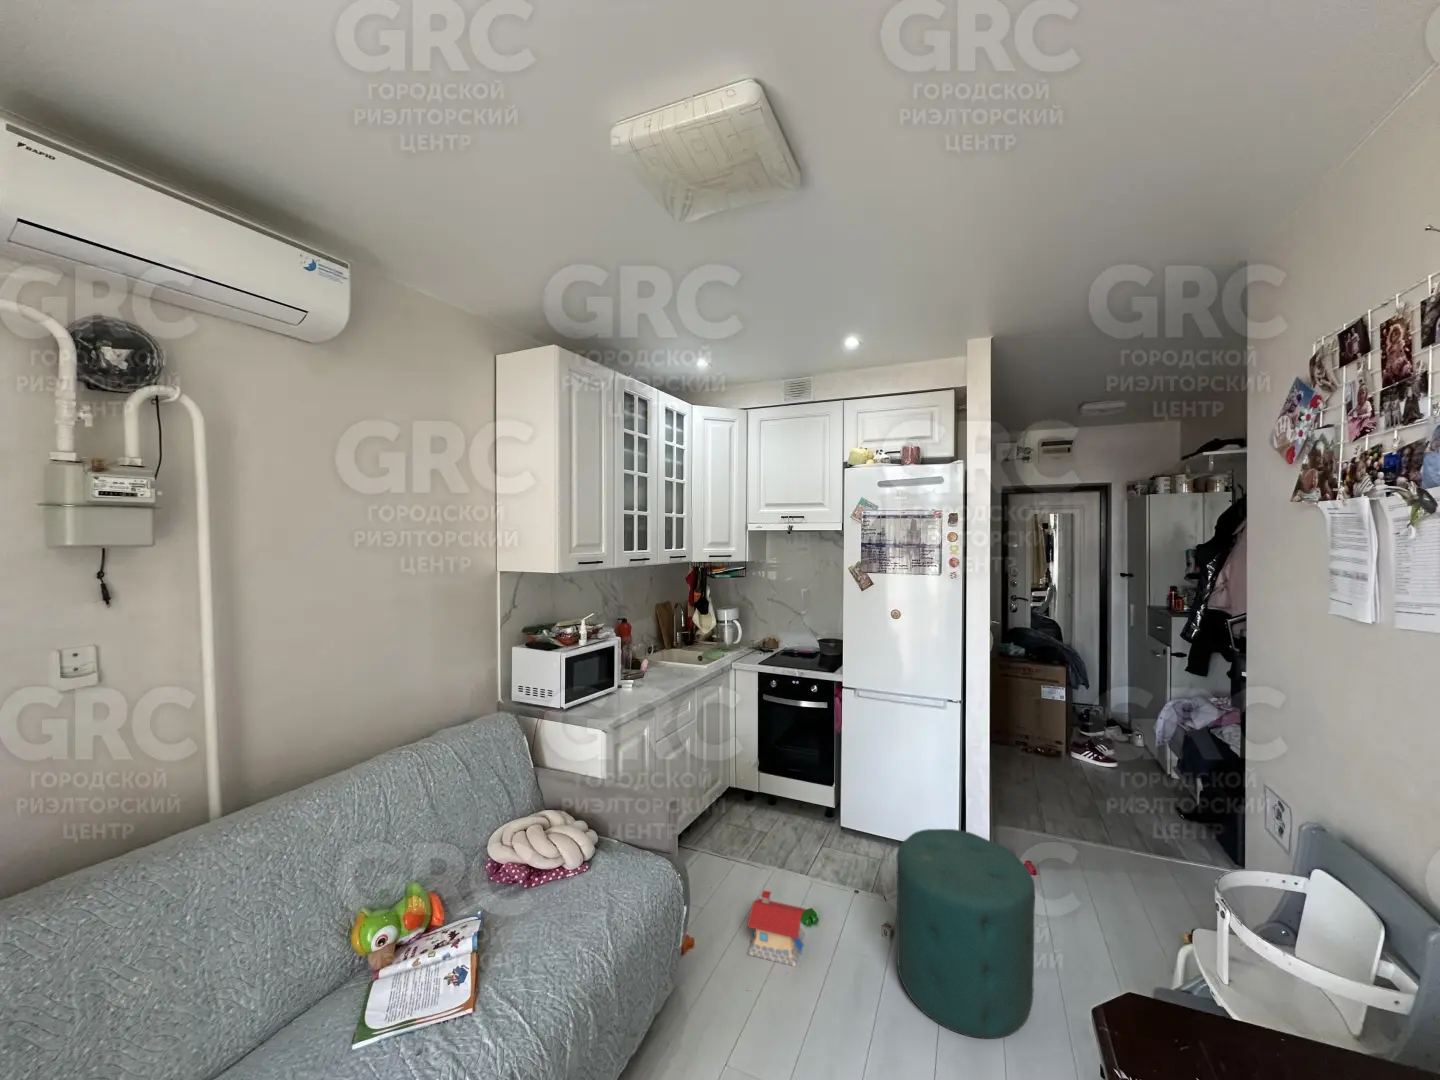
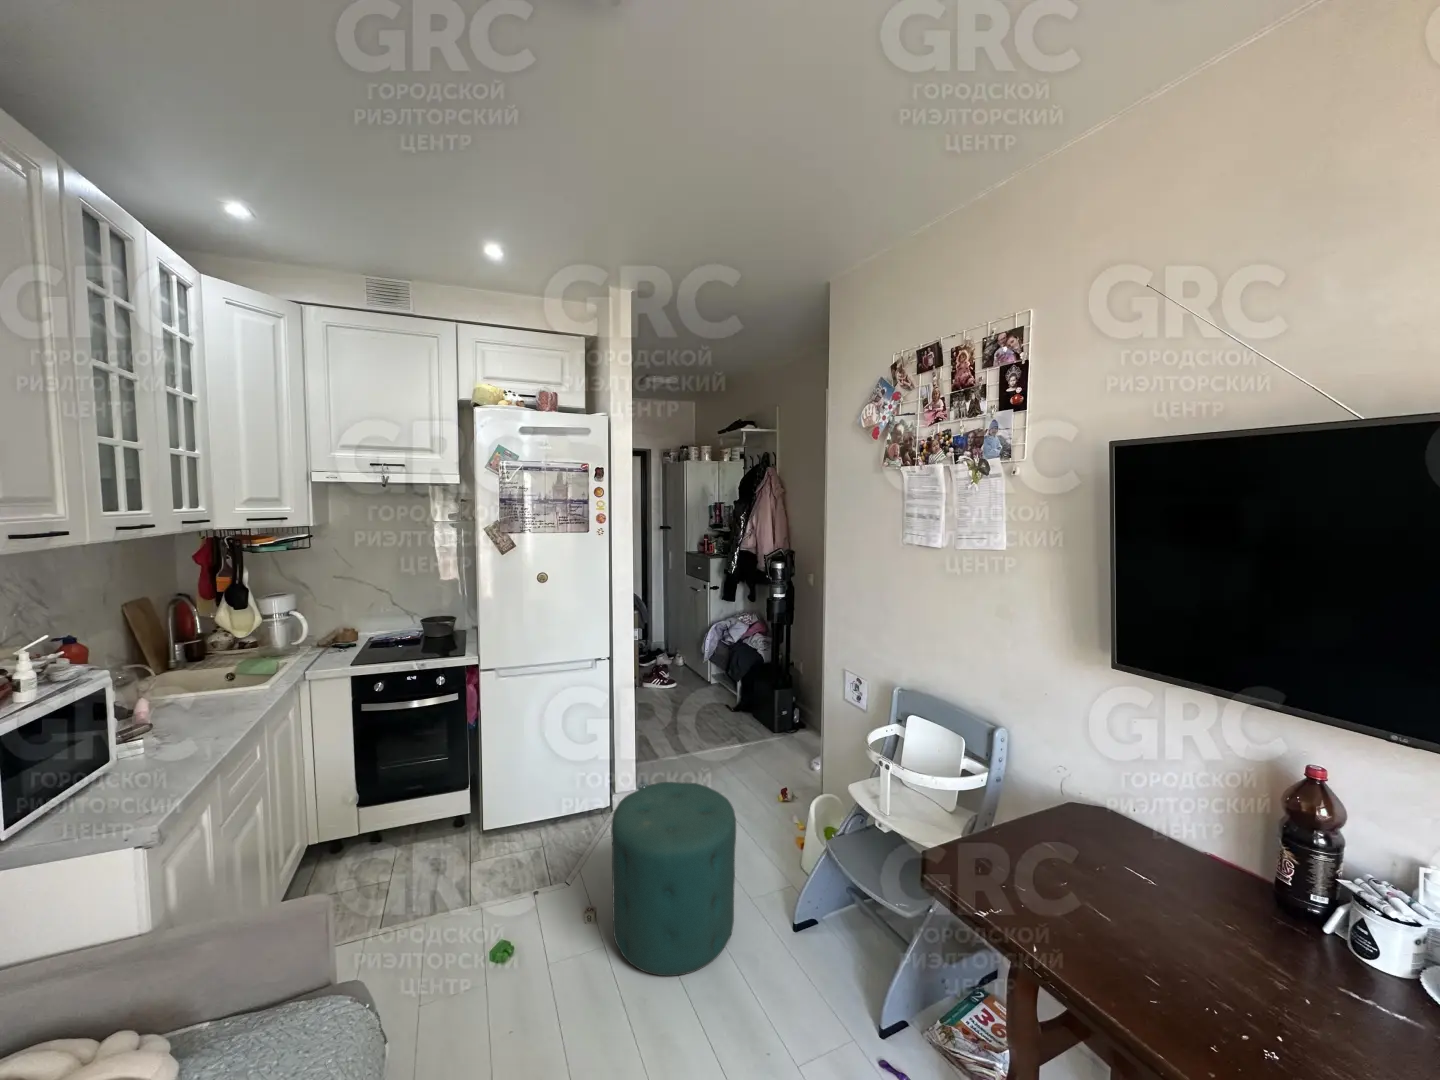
toy house: present [747,891,805,966] -> none [436,947,511,1048]

